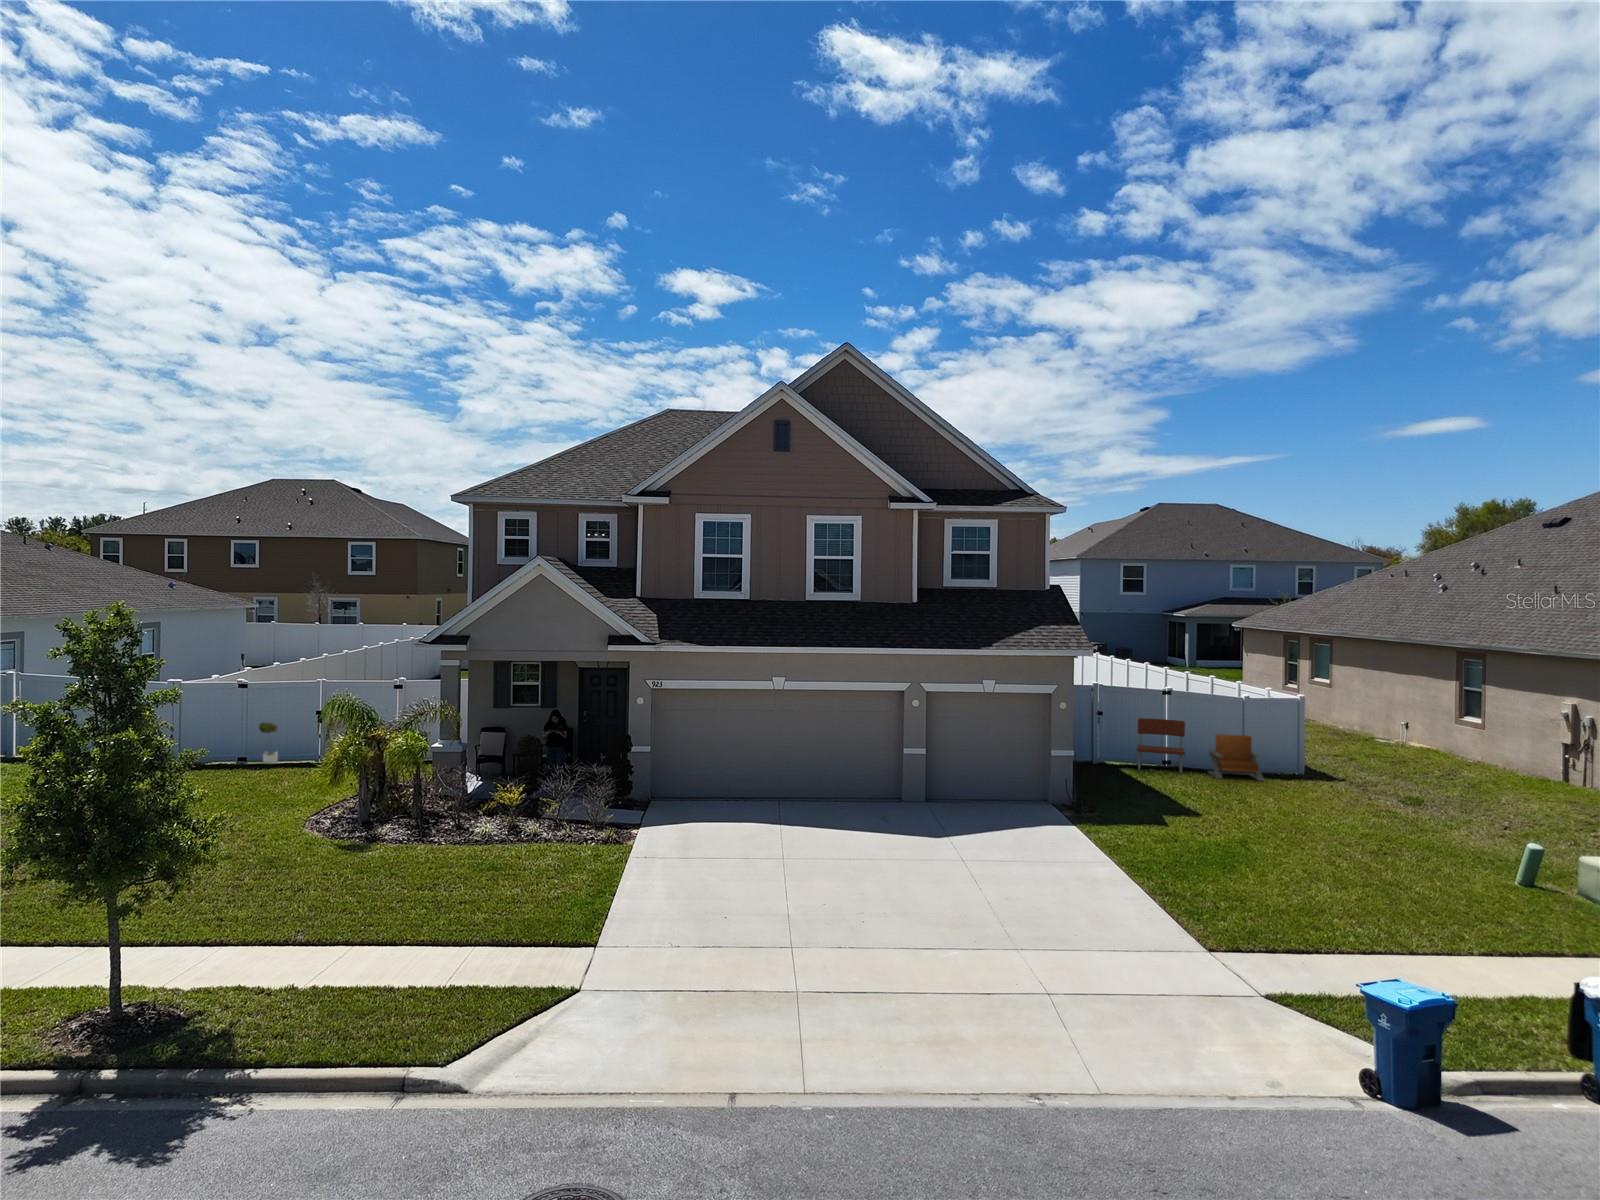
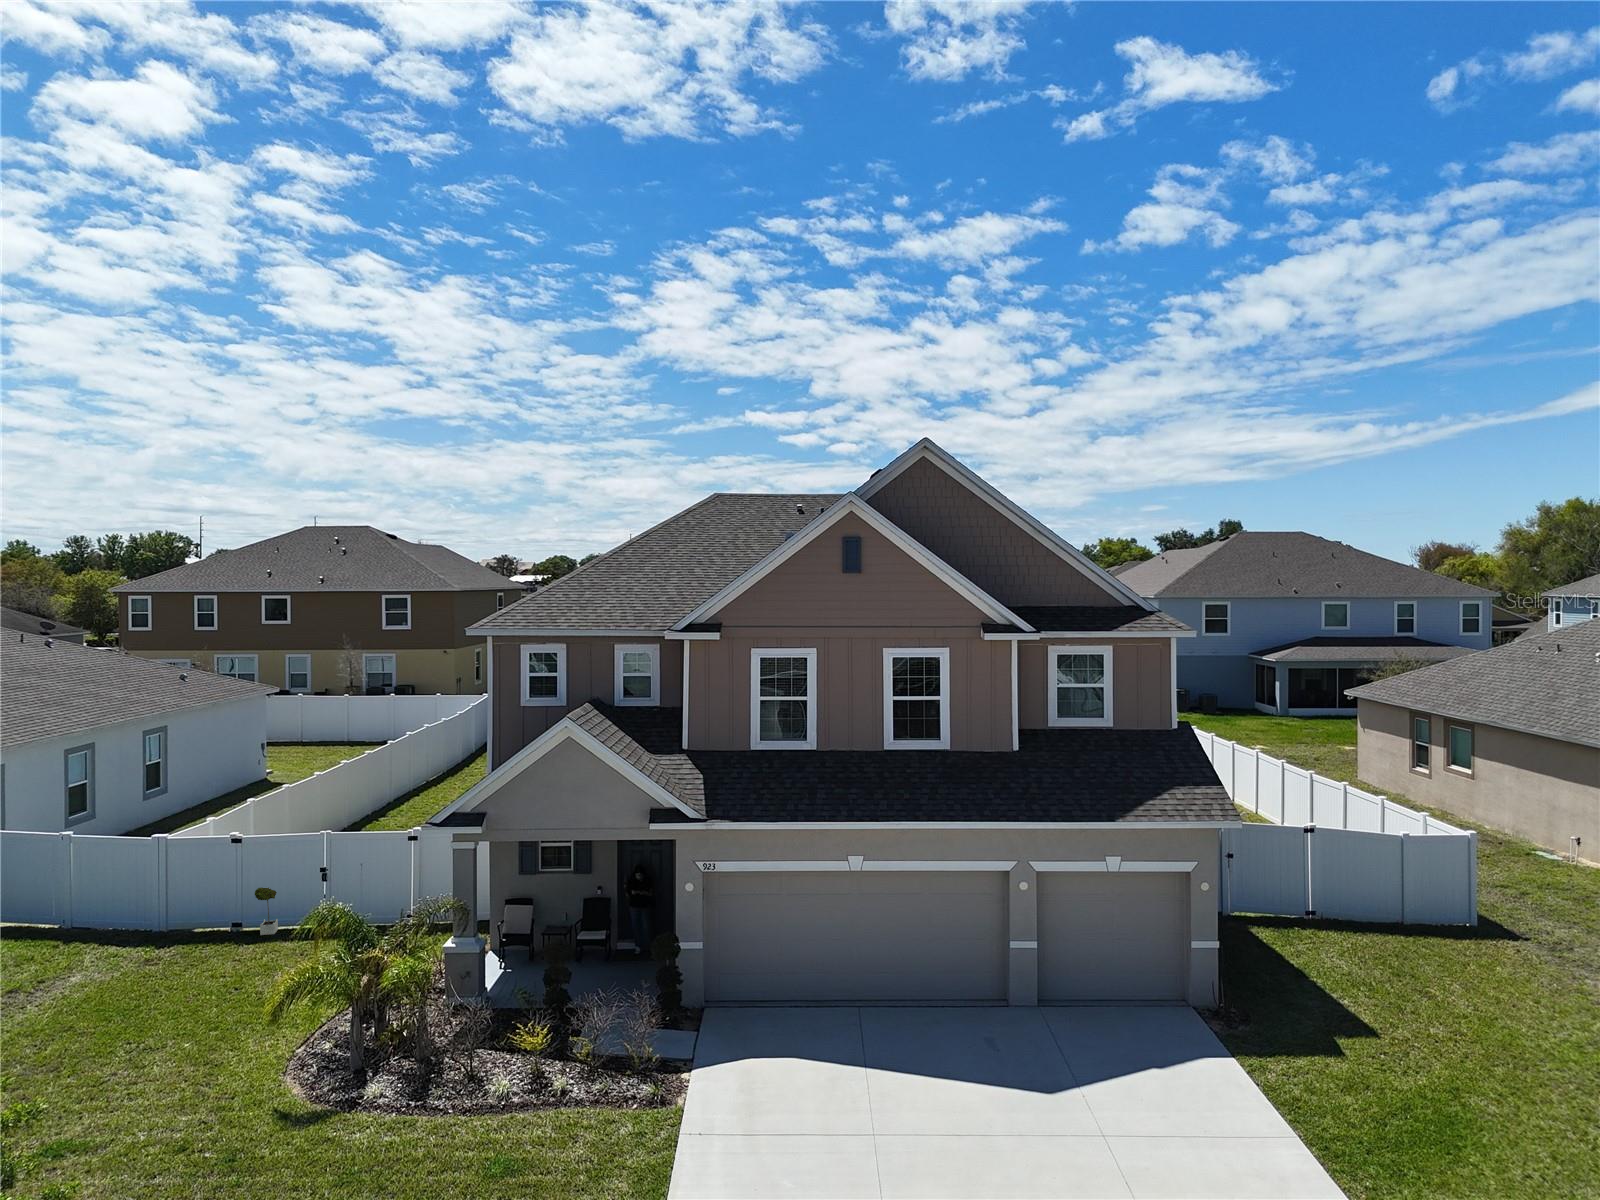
bench: present [1137,718,1185,774] -> none [1276,865,1338,936]
lounge chair: present [1208,734,1264,781] -> none [1364,887,1440,952]

